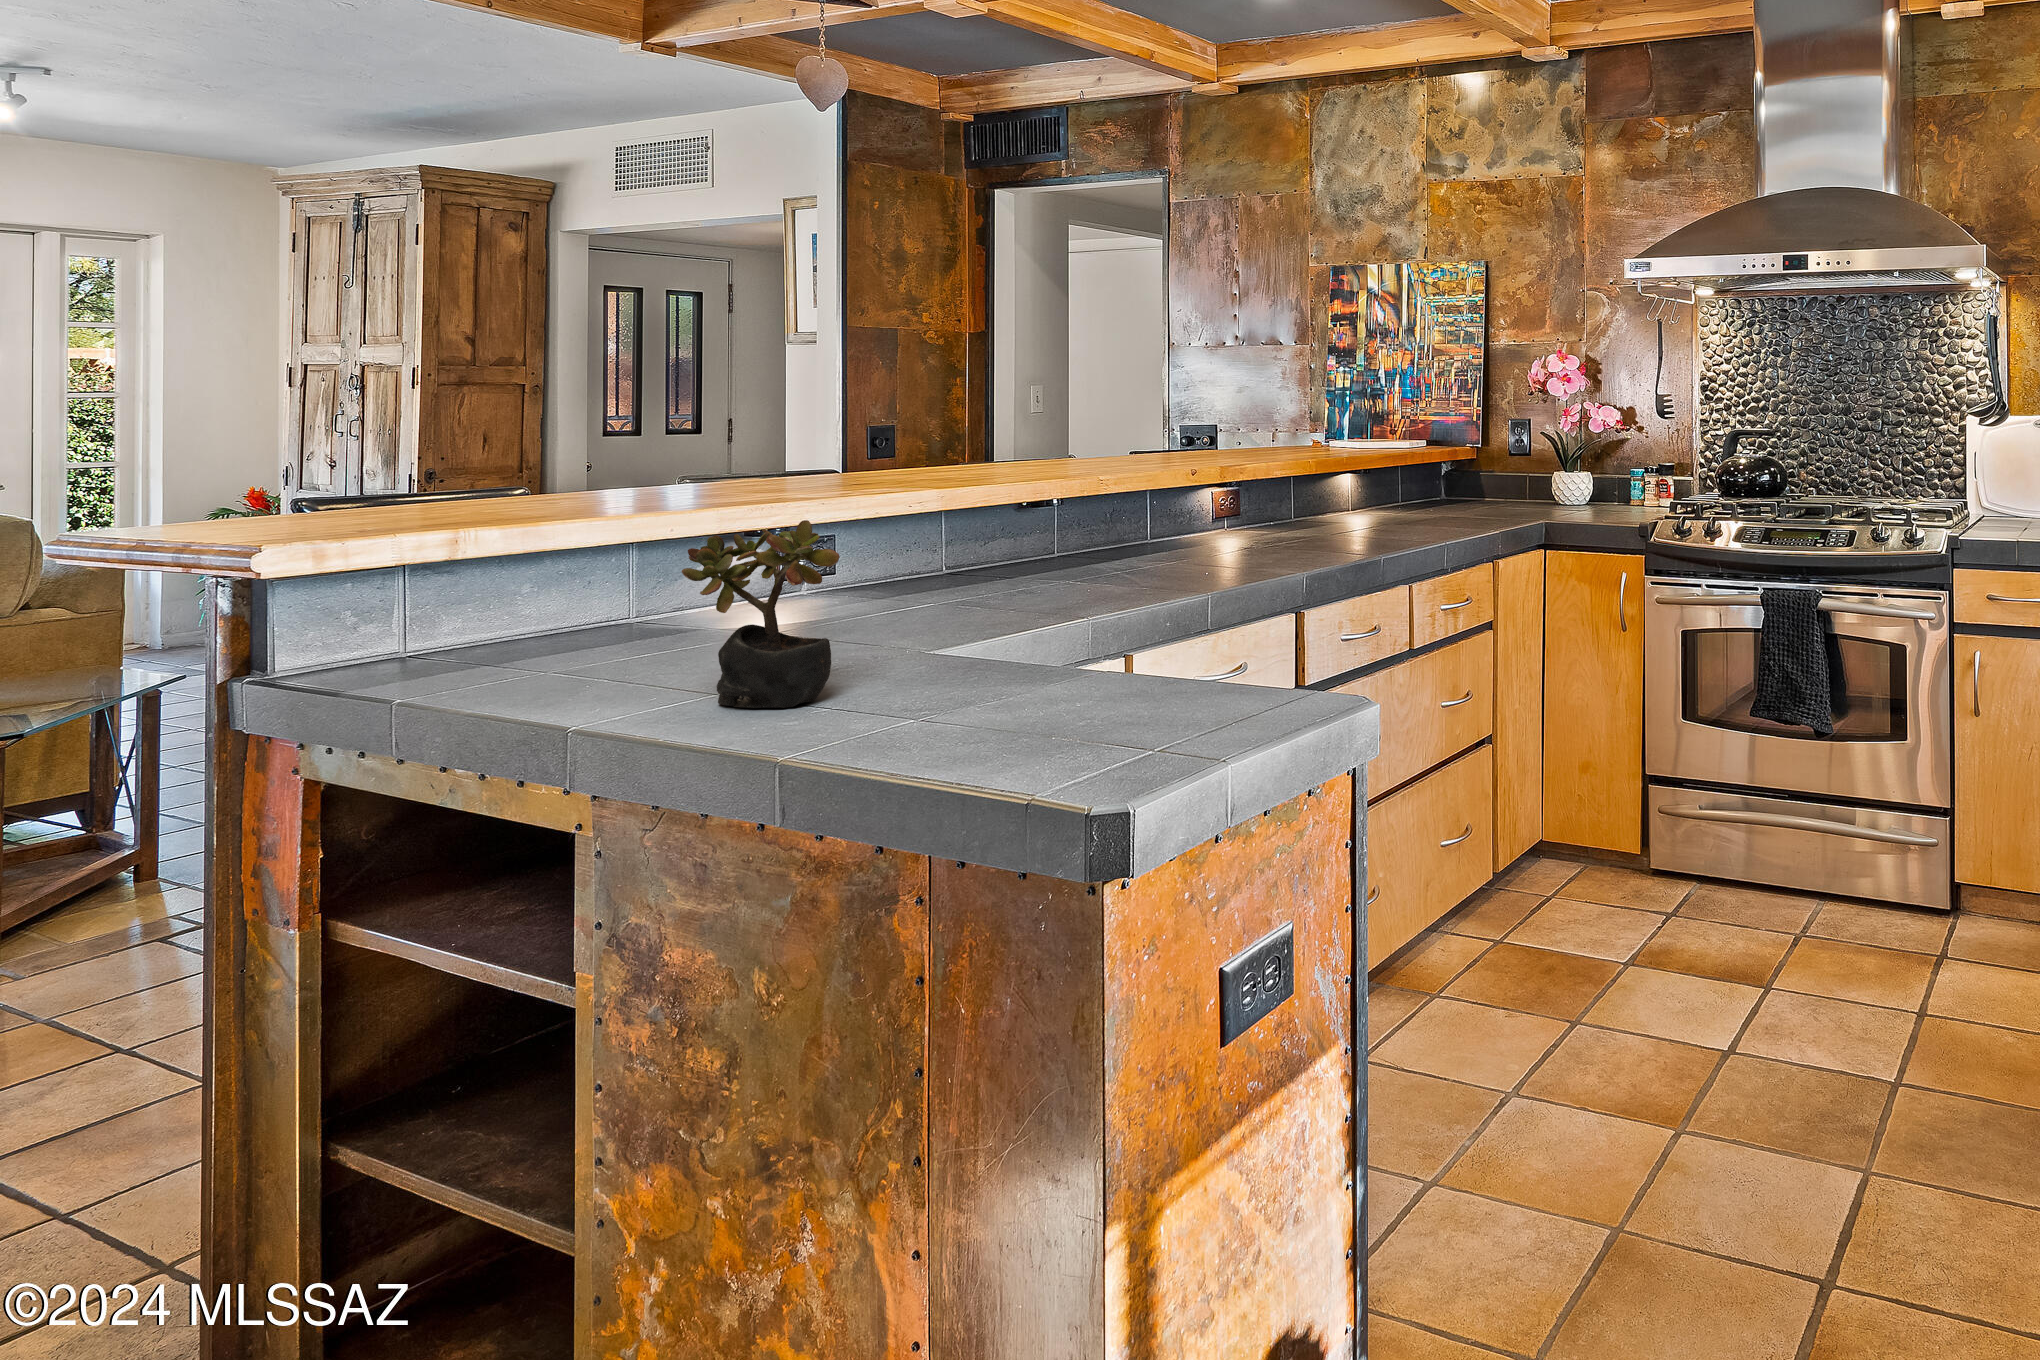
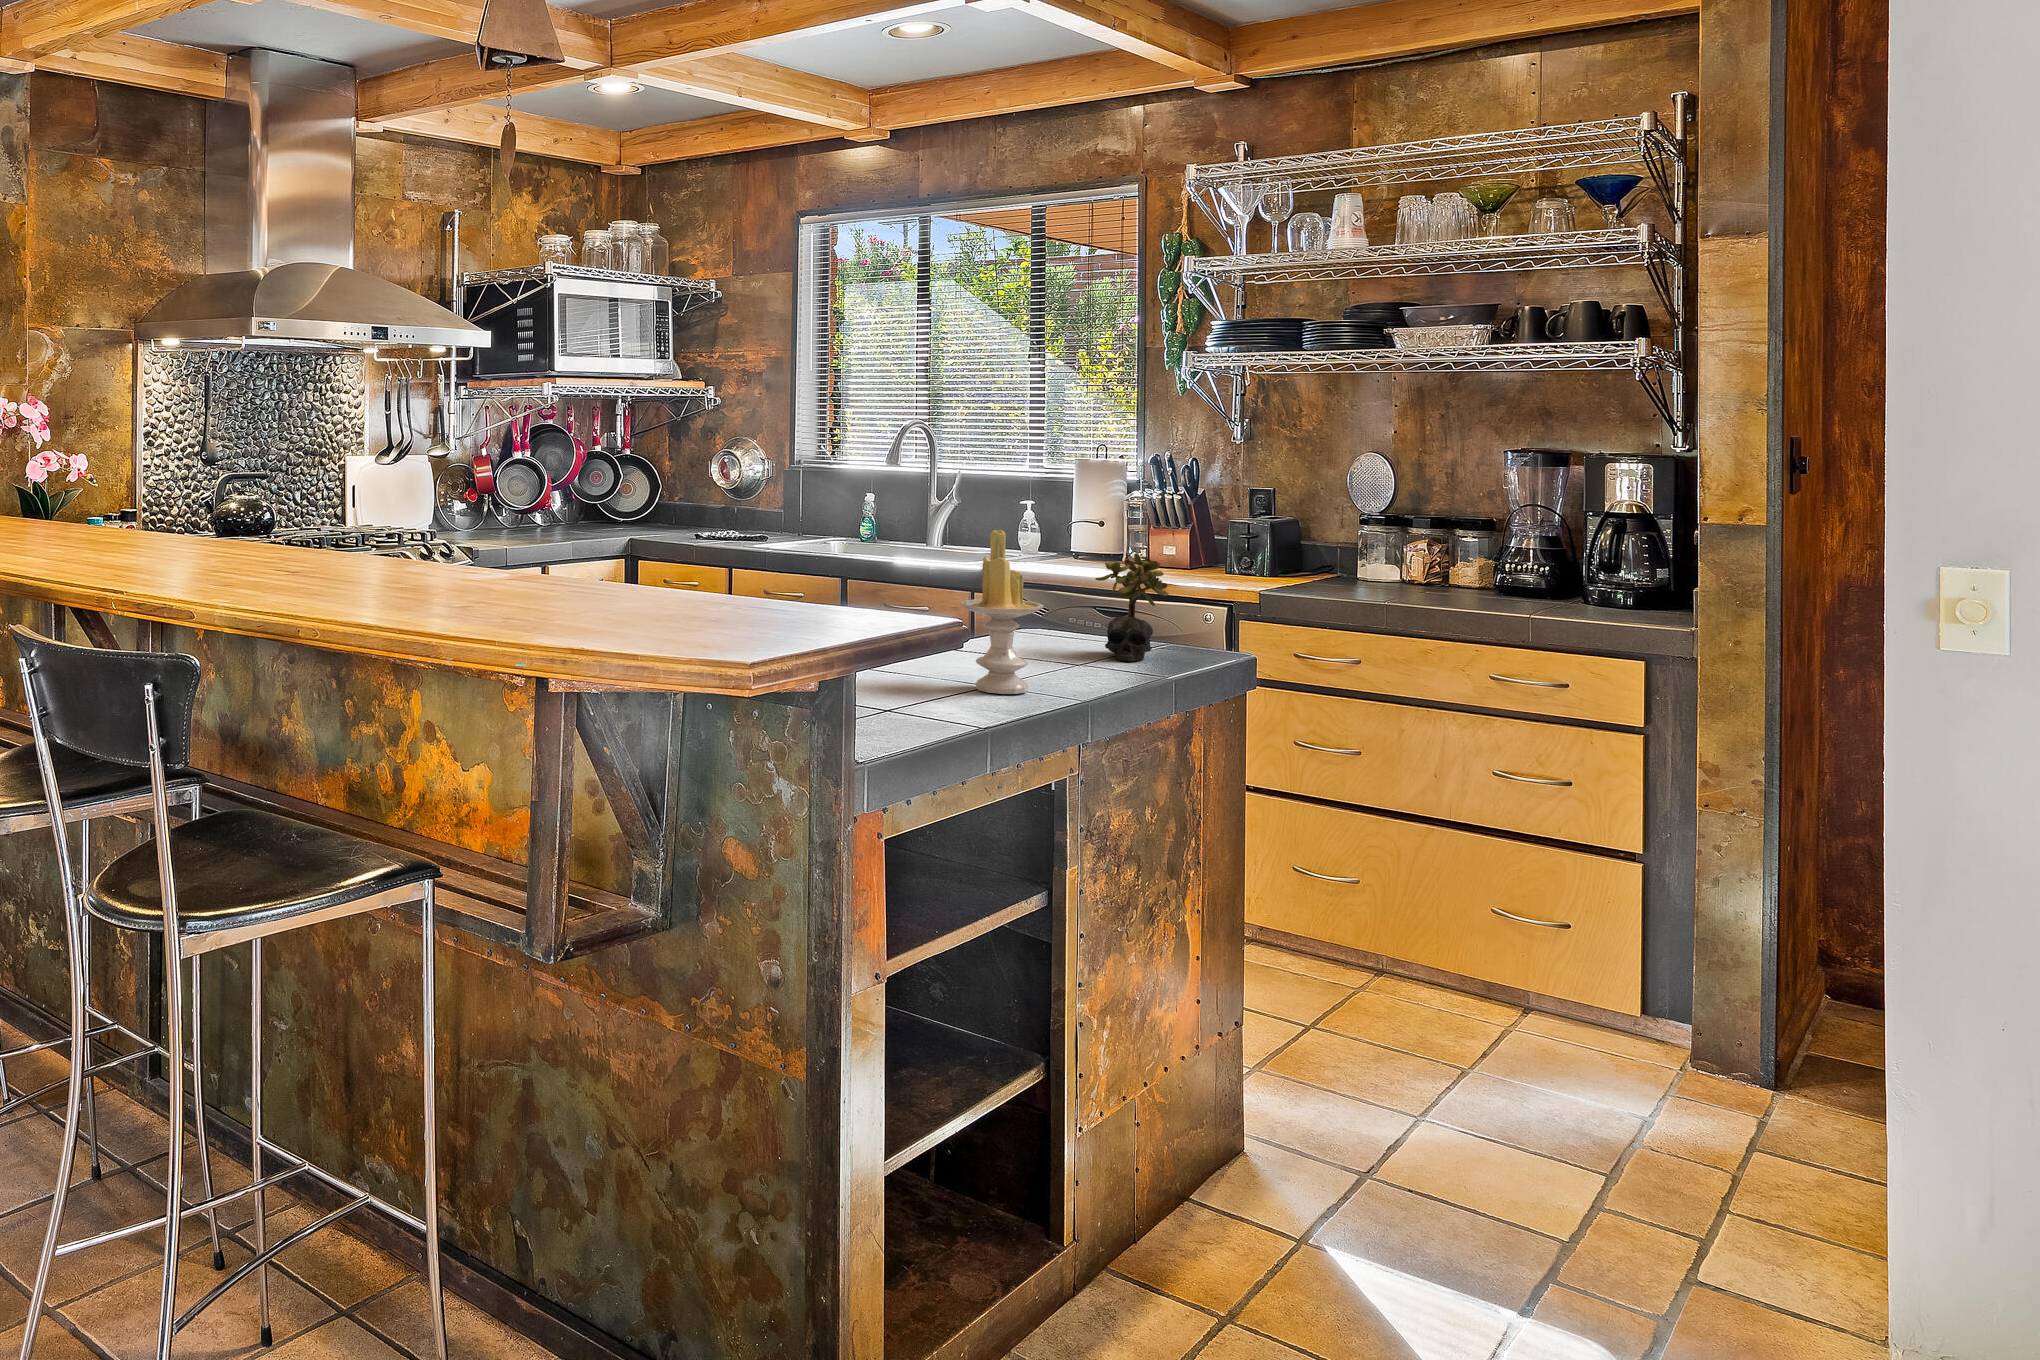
candle: none [459,446,597,673] -> present [960,530,1044,694]

